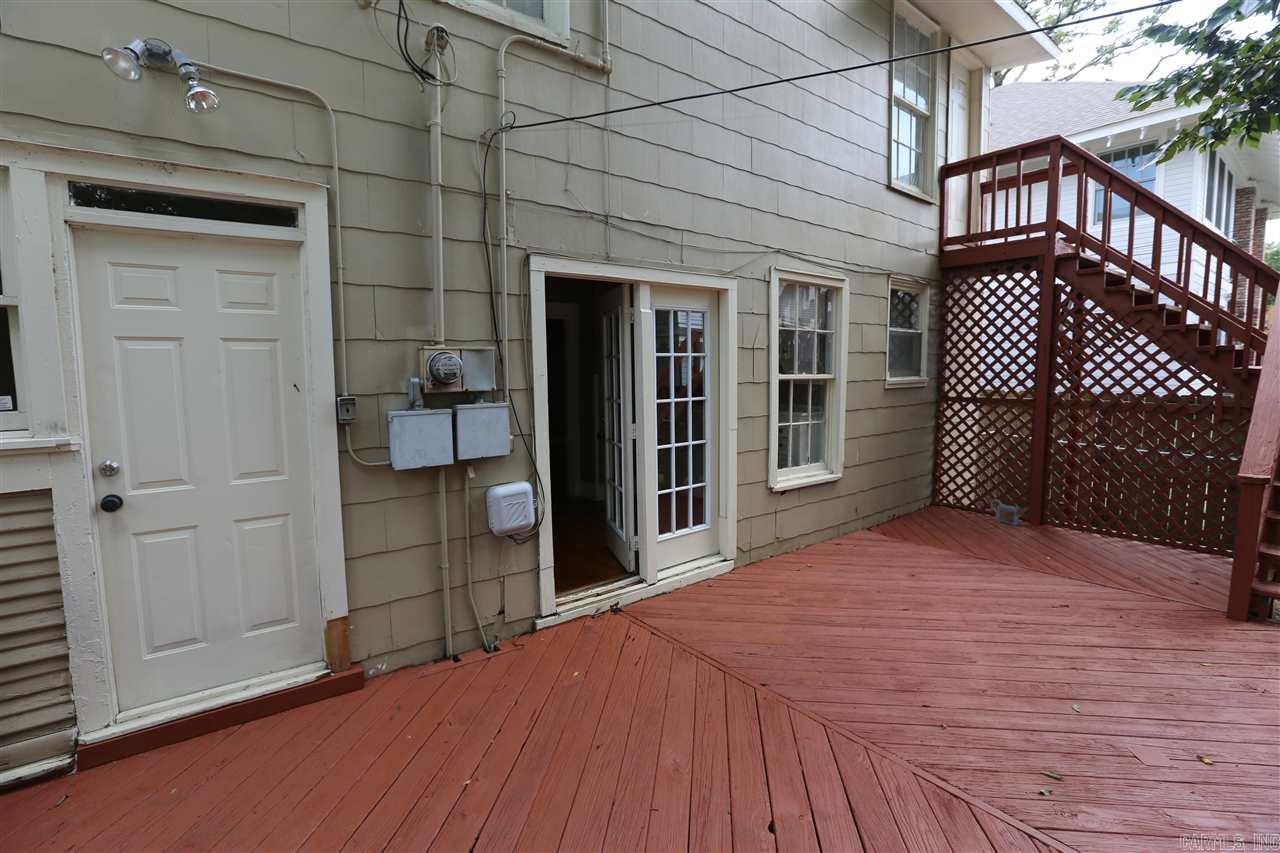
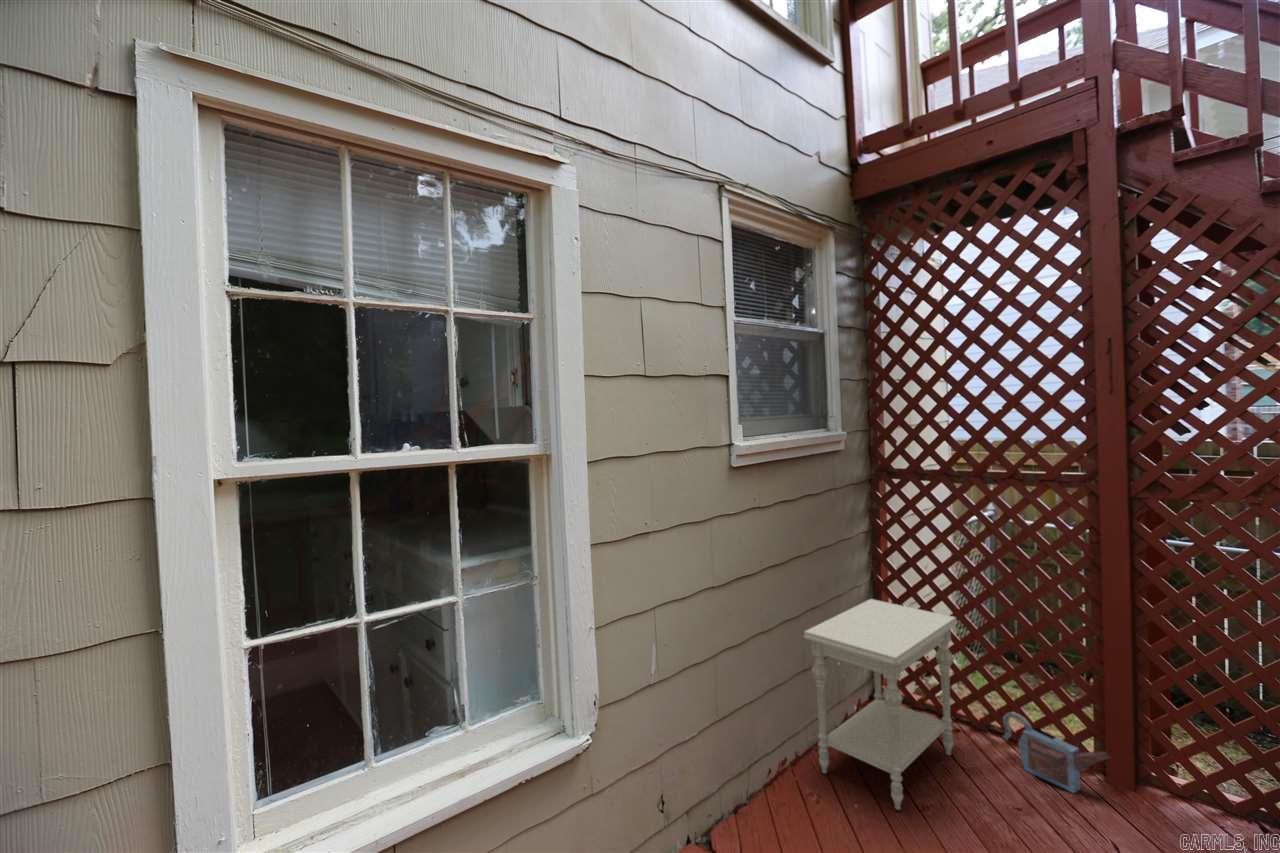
side table: none [907,456,974,526] -> present [803,599,957,810]

